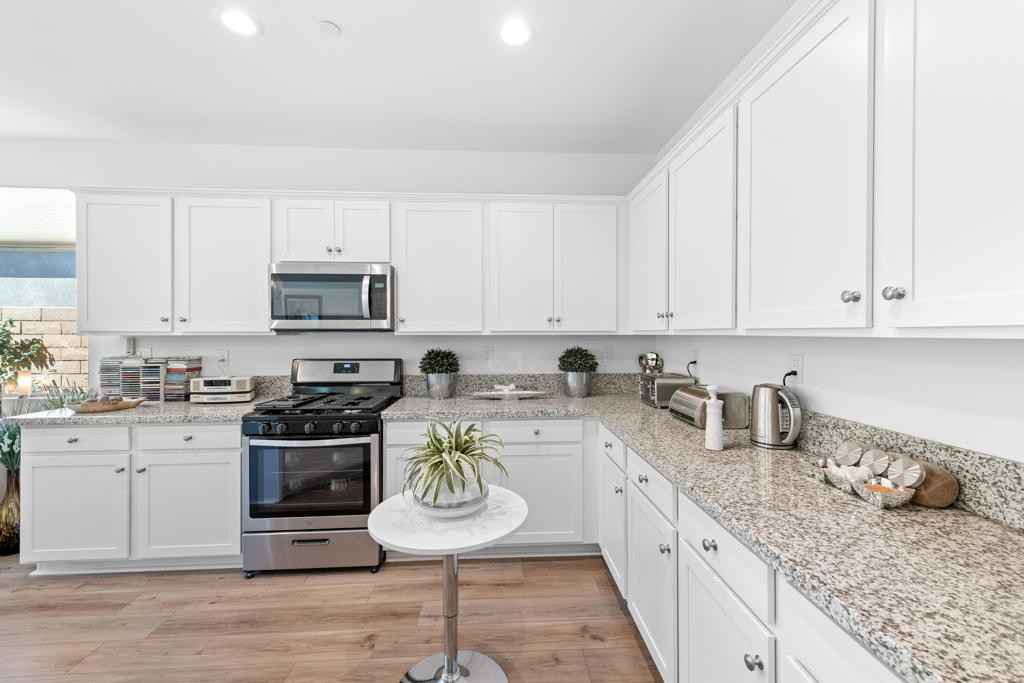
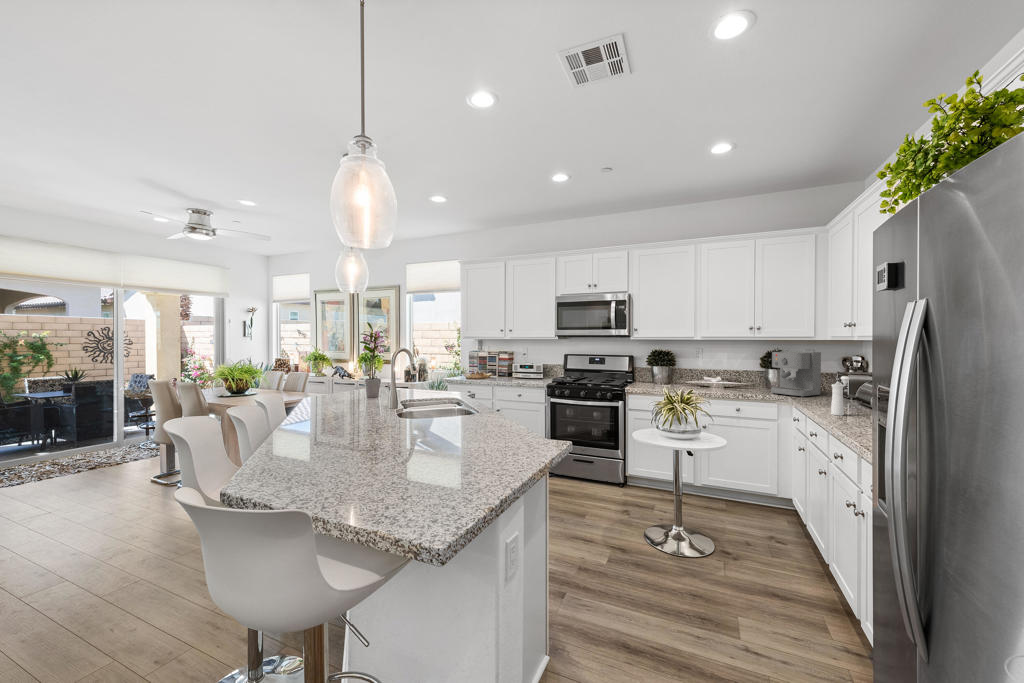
coffee maker: none [579,349,630,409] -> present [771,351,821,397]

